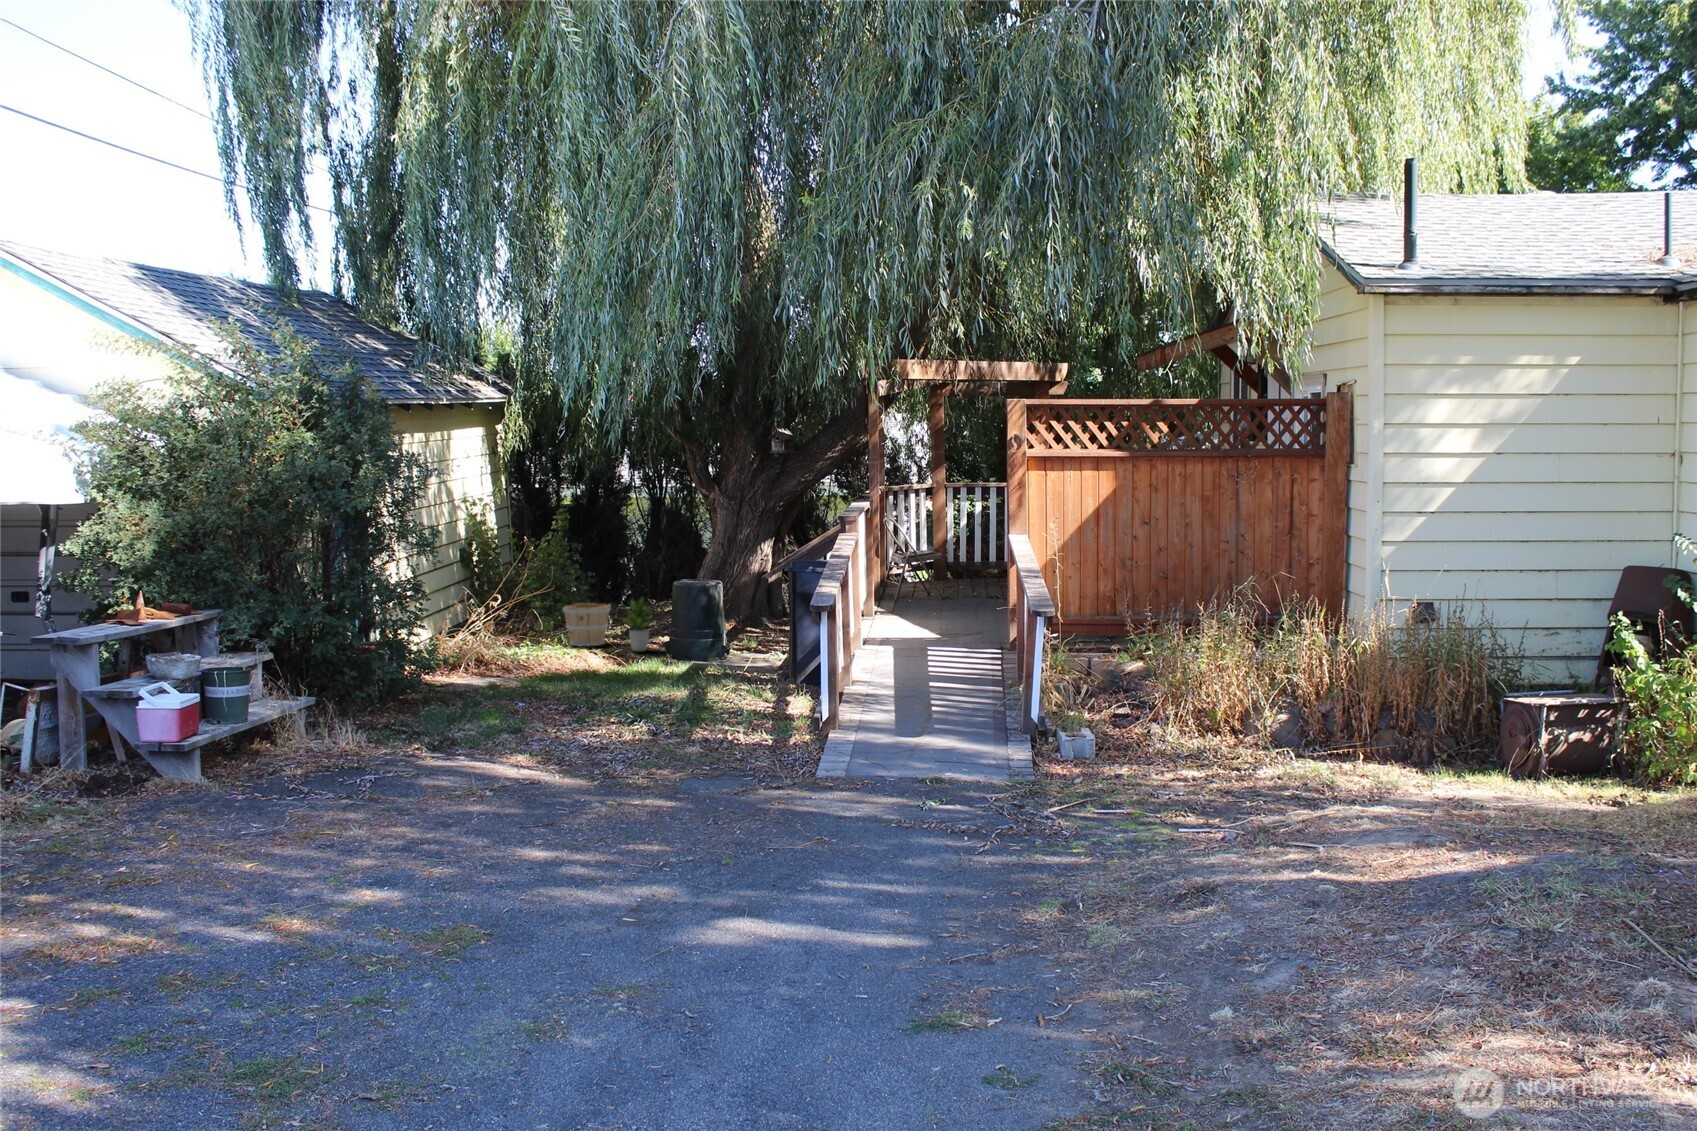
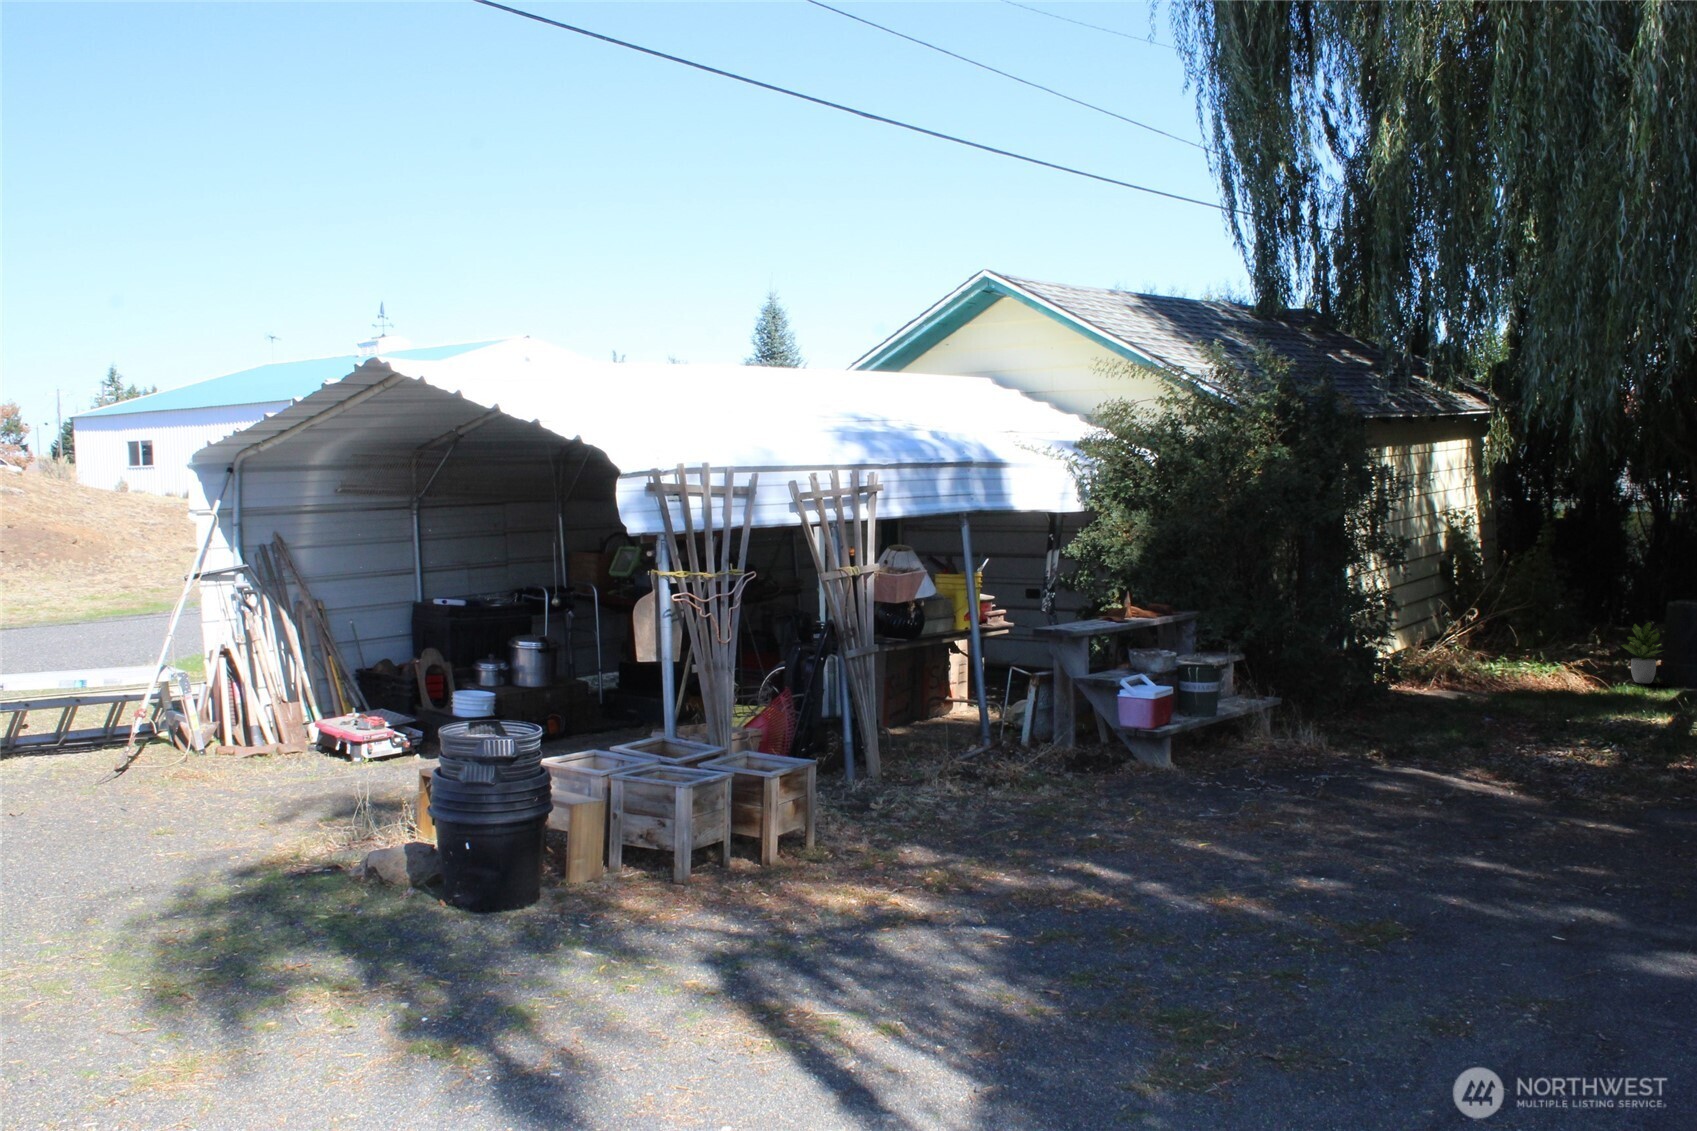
wooden bucket: present [563,603,610,646] -> none [1548,625,1608,673]

